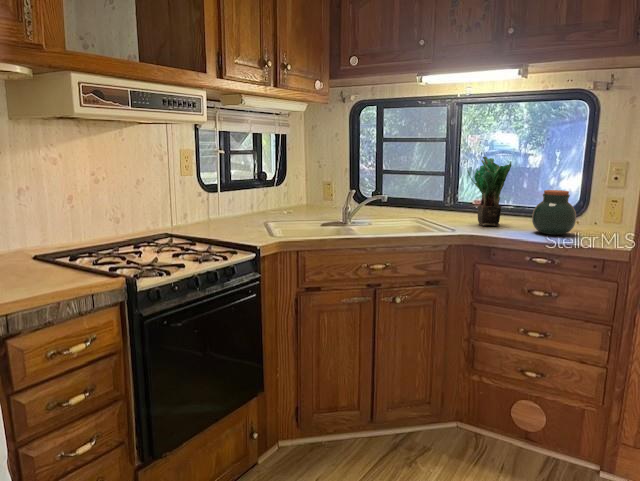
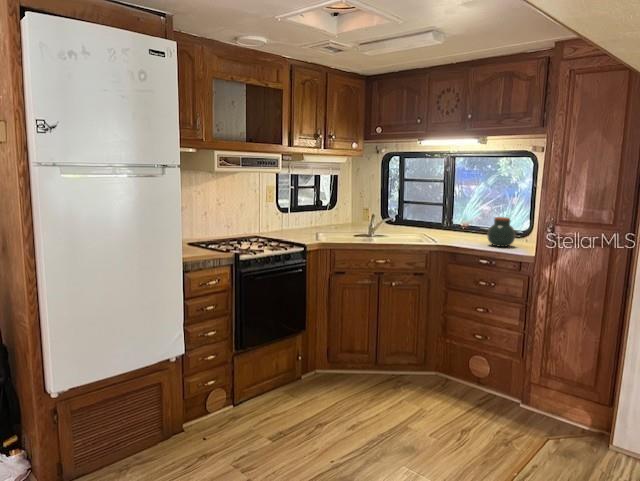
potted plant: present [468,157,511,226] -> none [450,194,478,241]

